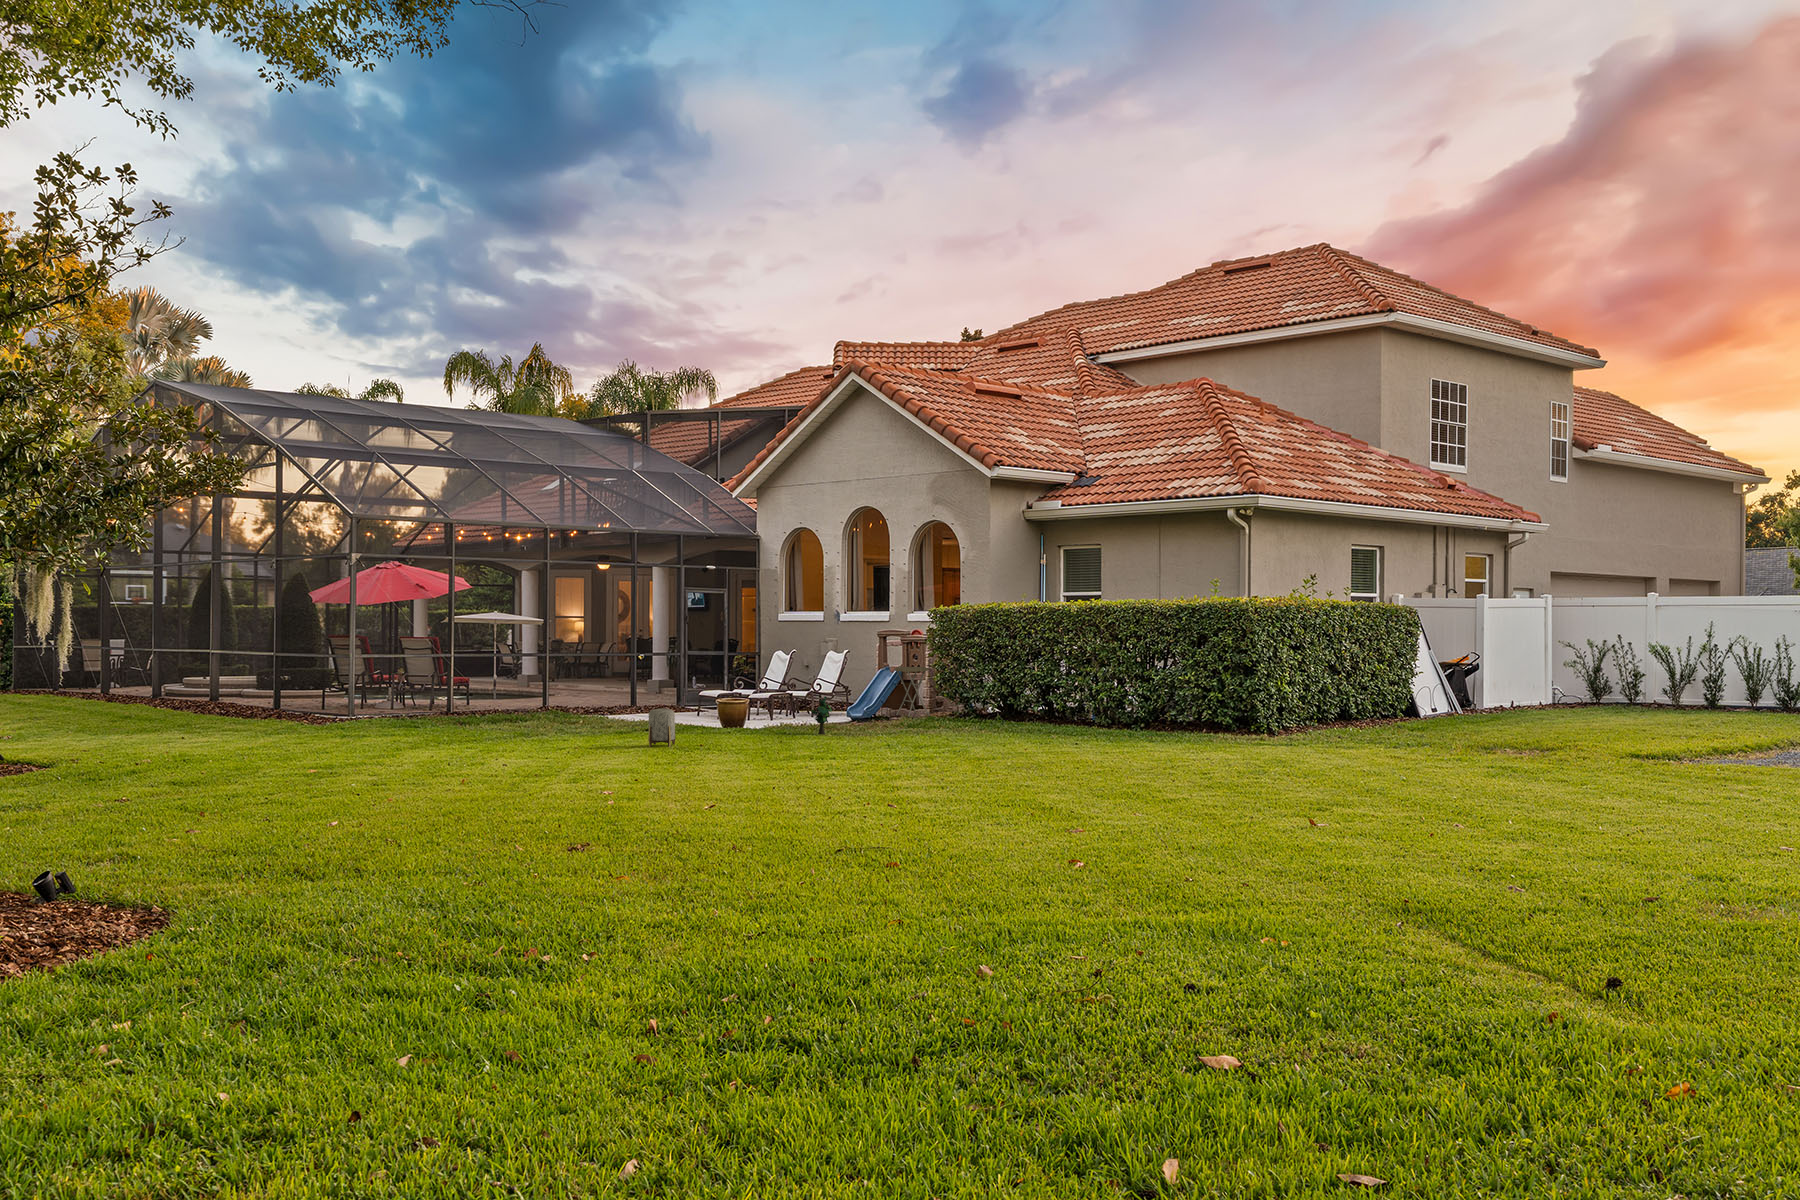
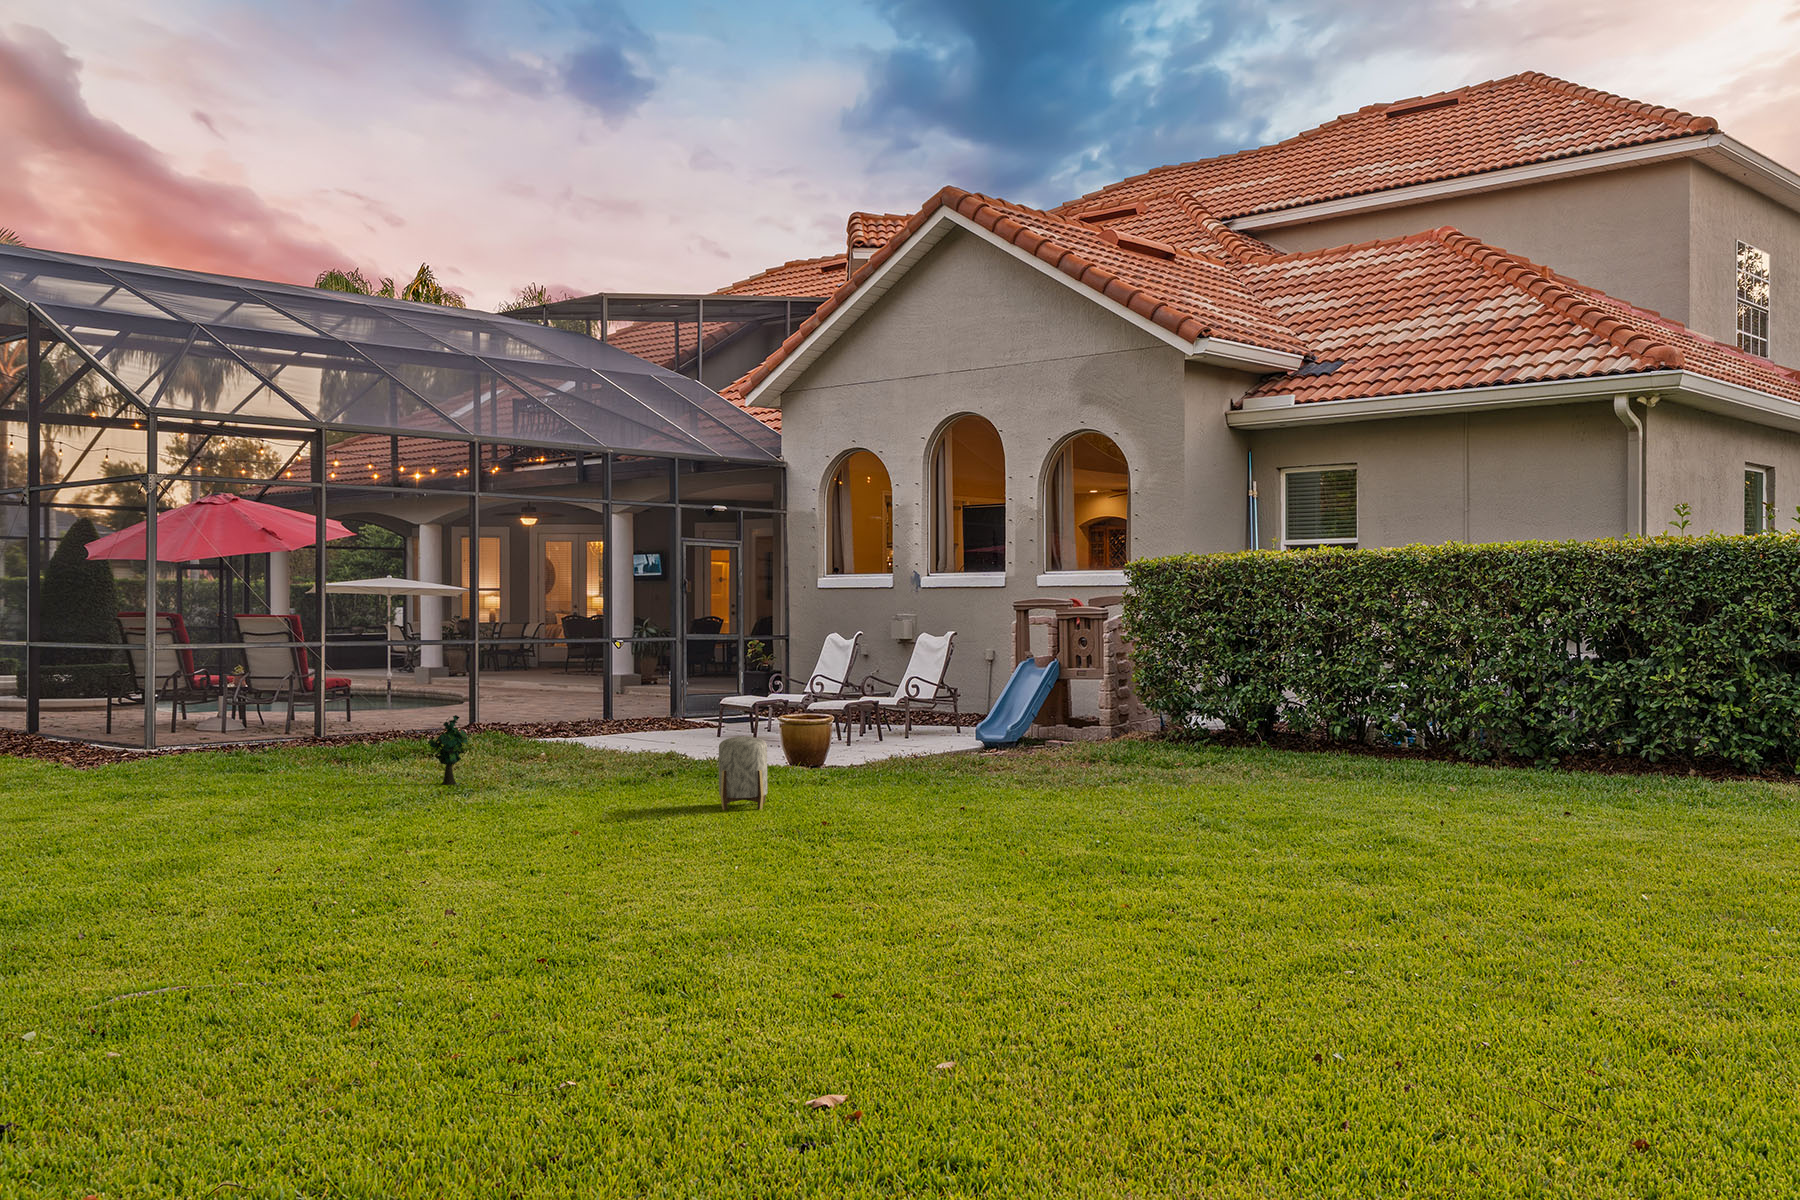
side table: present [895,667,930,718] -> none [1049,655,1106,736]
decorative plant: present [811,696,832,734] -> present [428,715,468,785]

